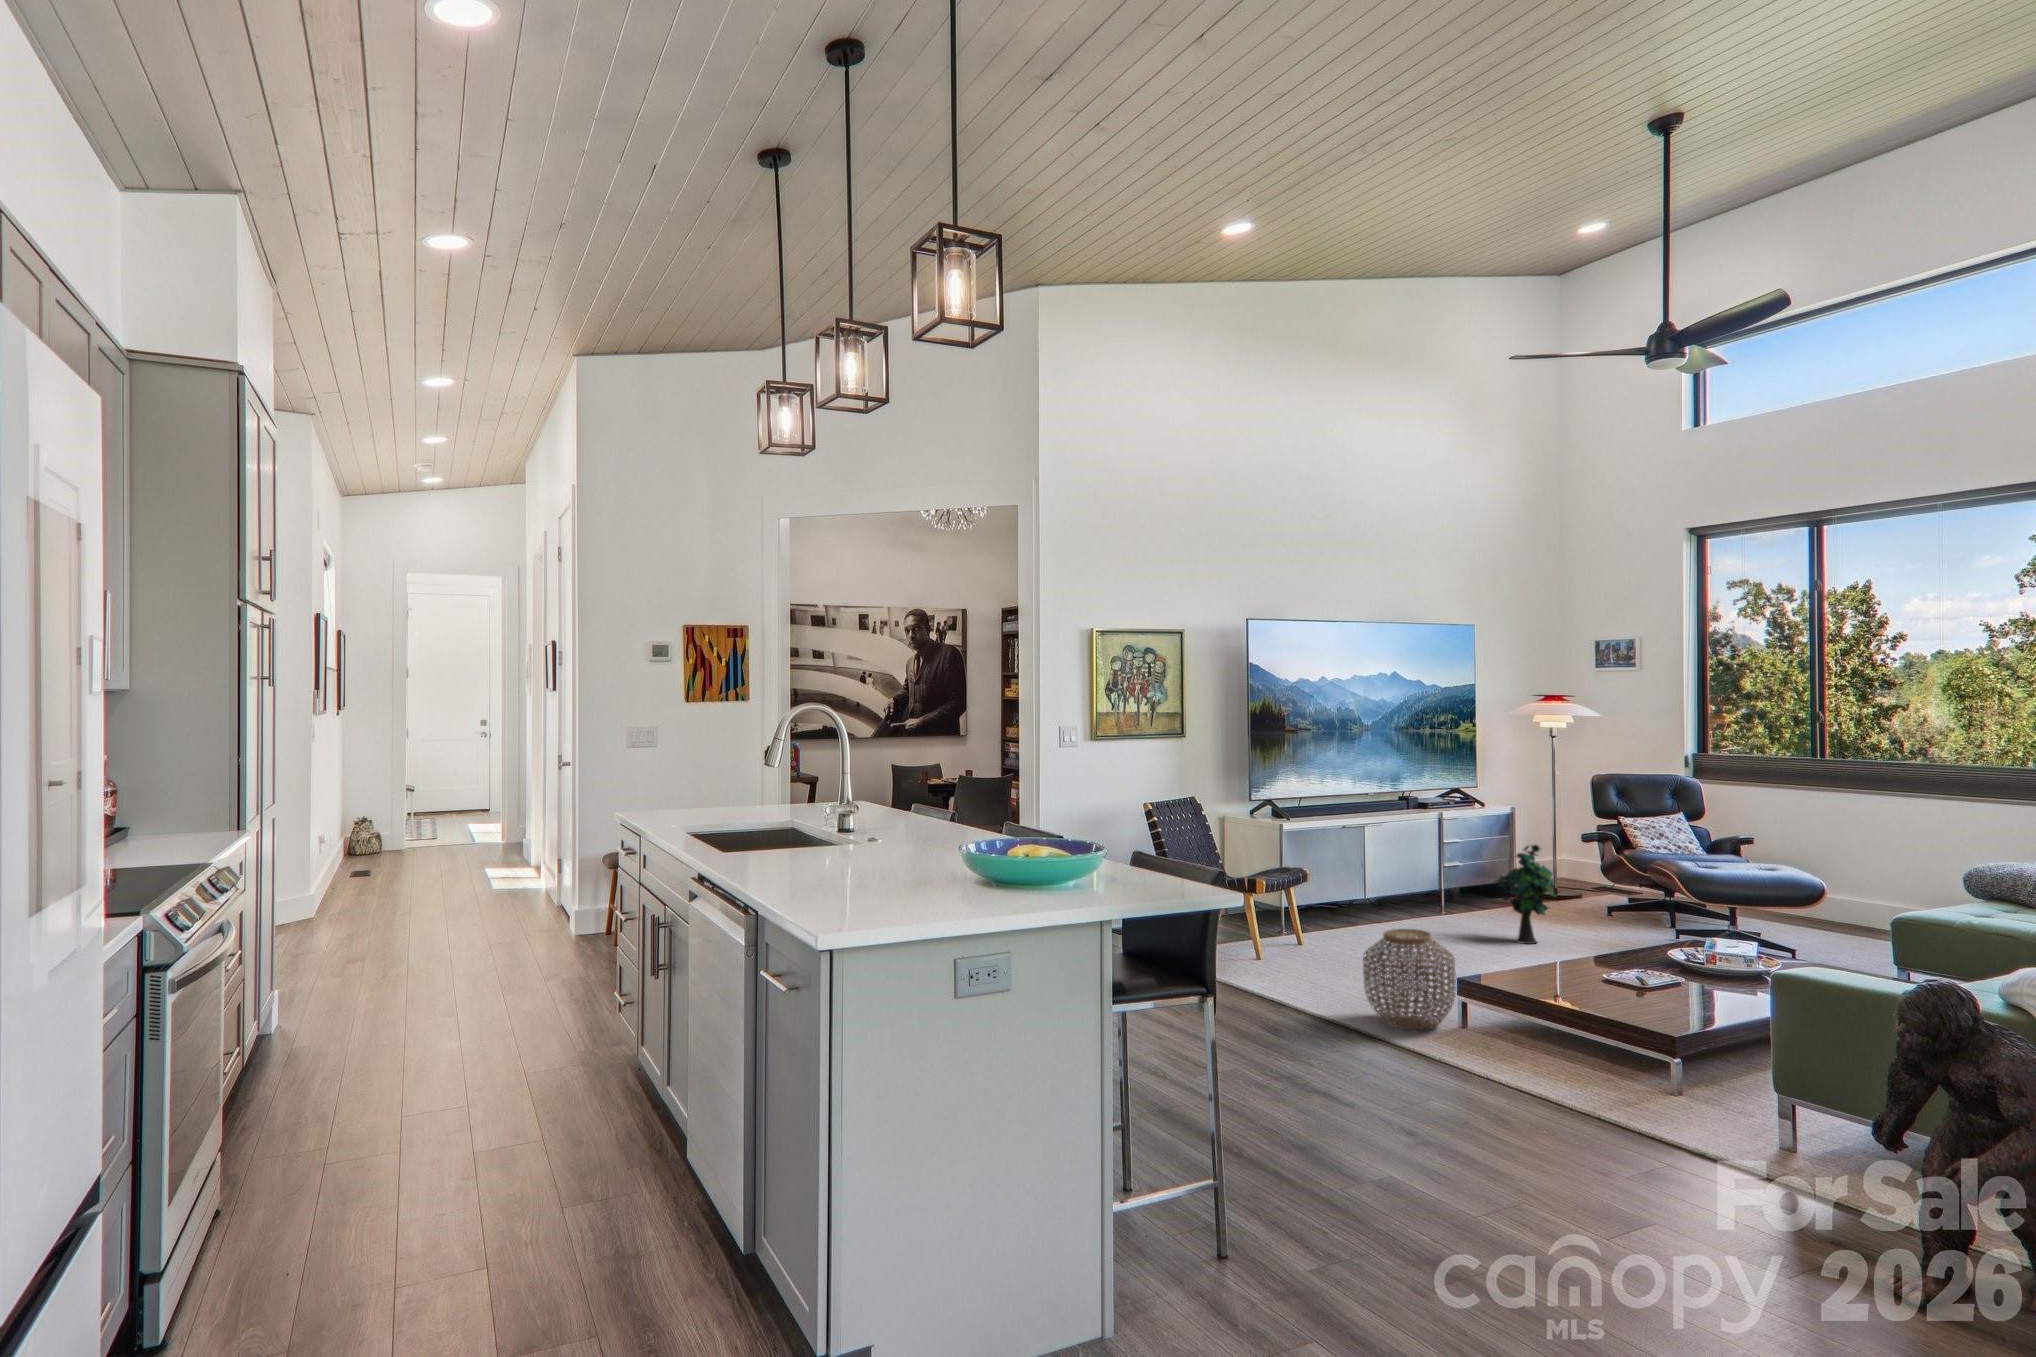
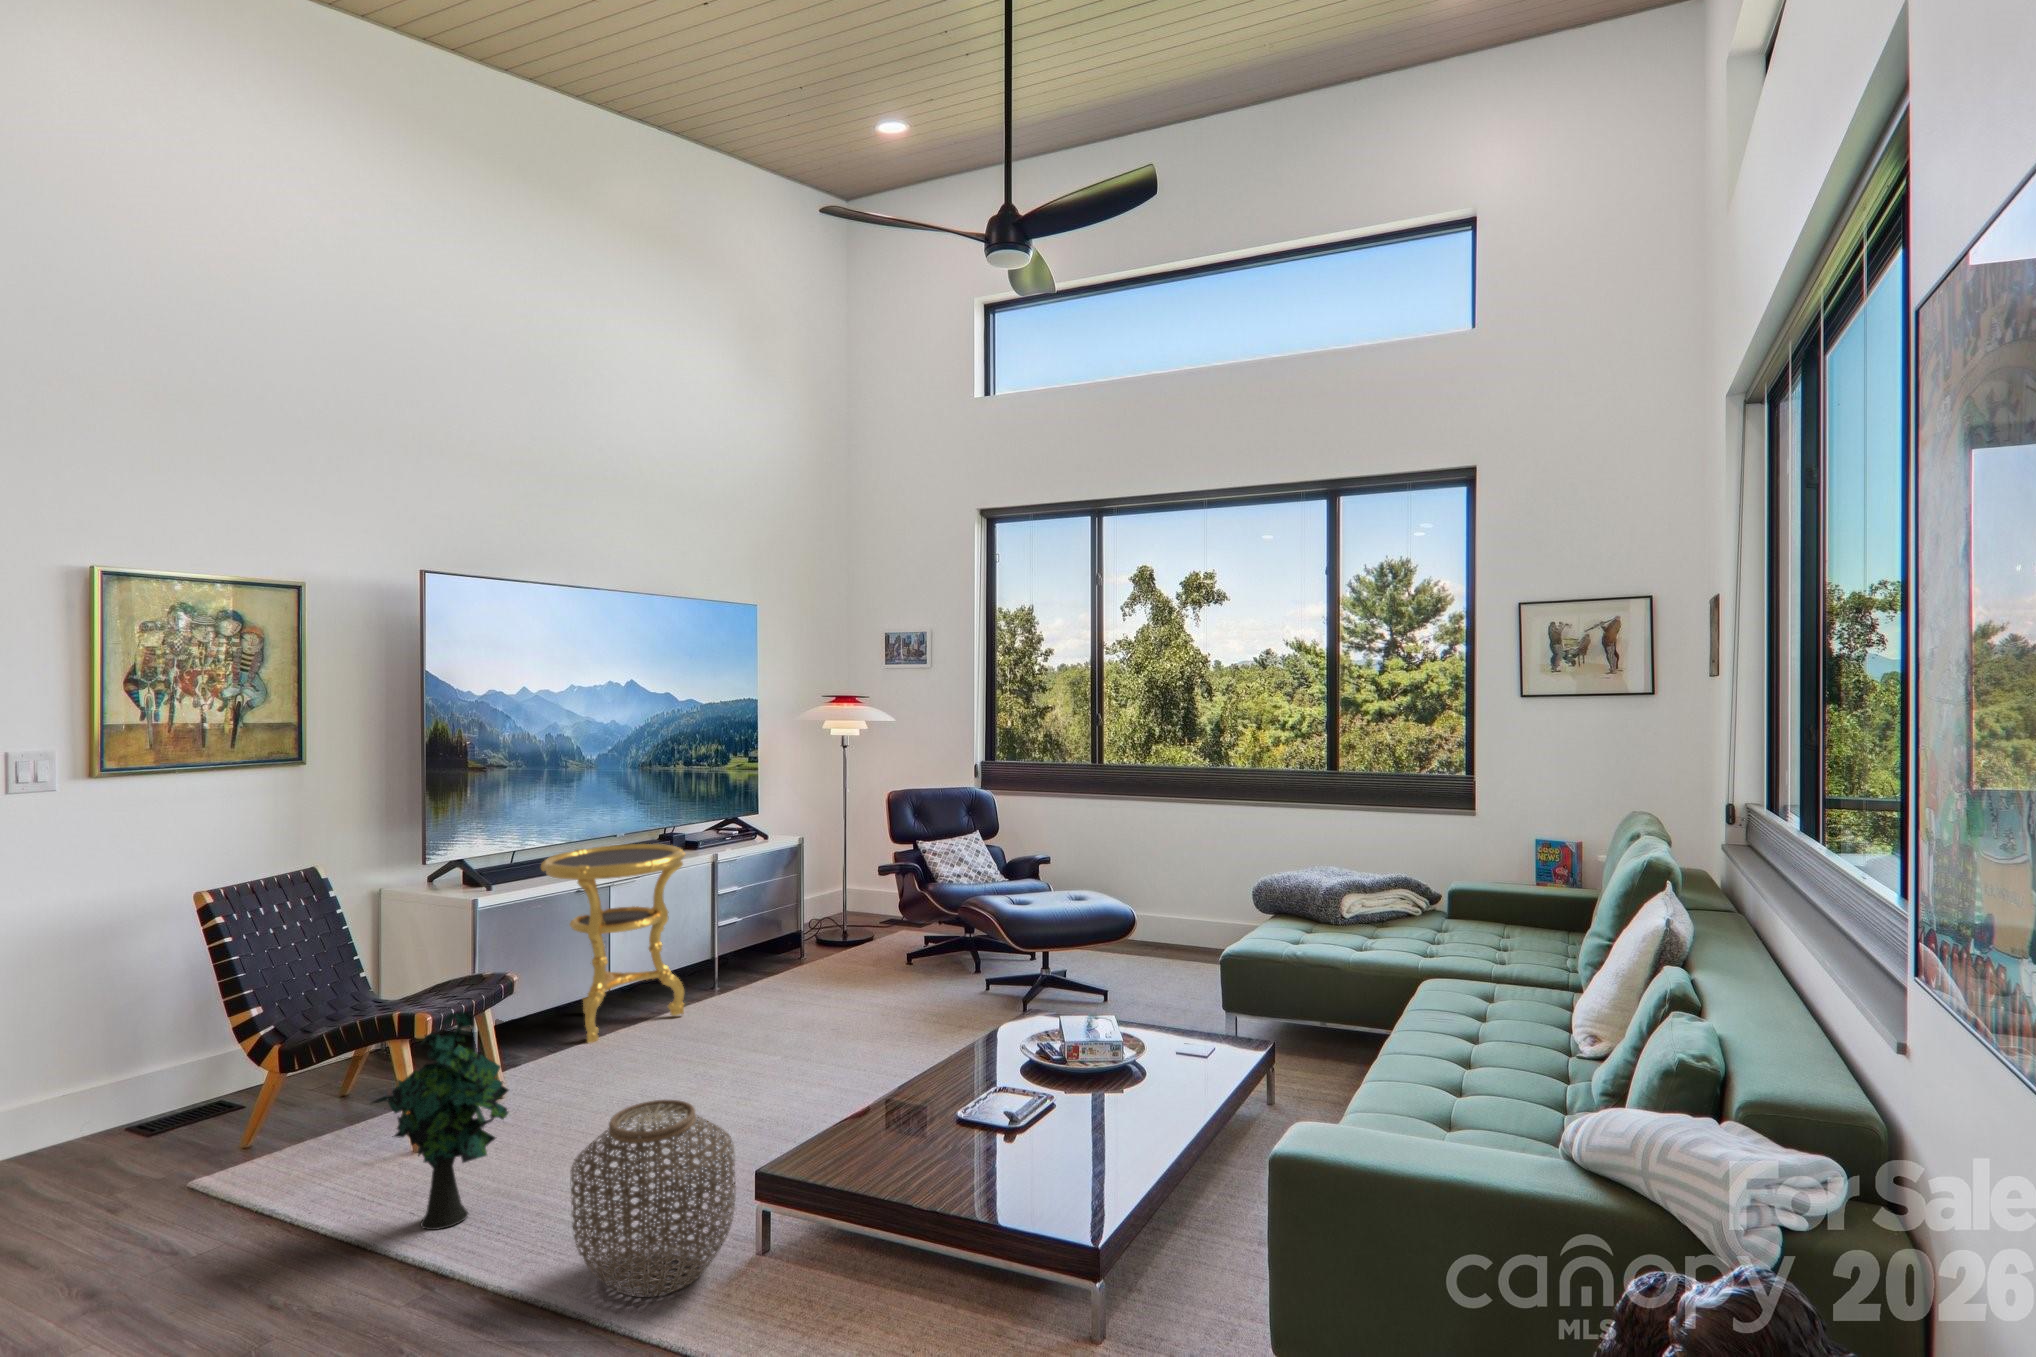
side table: none [1324,802,1423,933] -> present [541,844,685,1043]
decorative plant: present [1496,845,1556,944] -> present [373,1011,509,1230]

